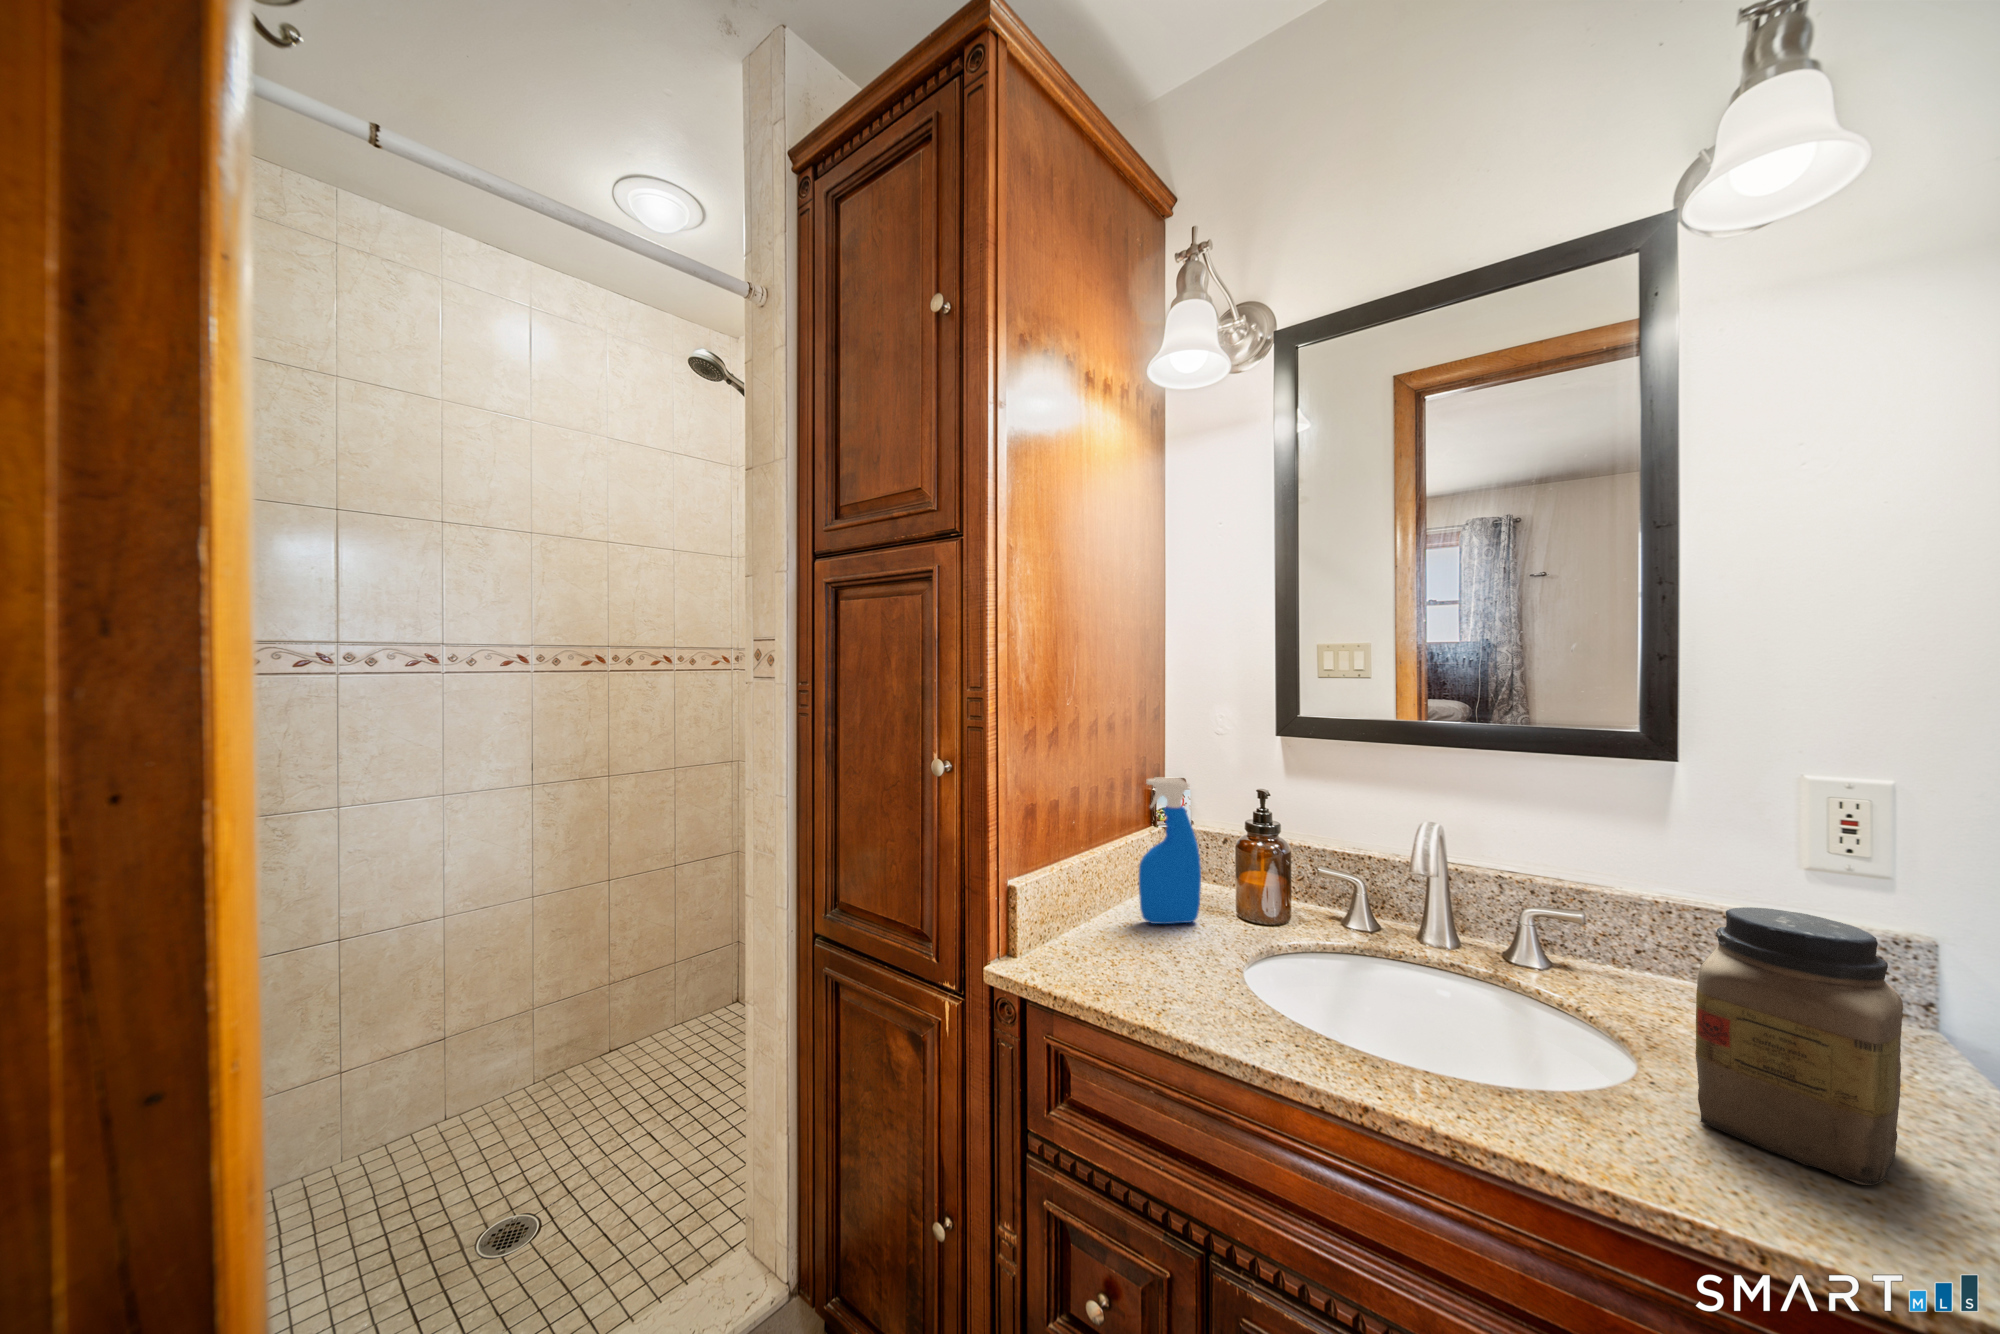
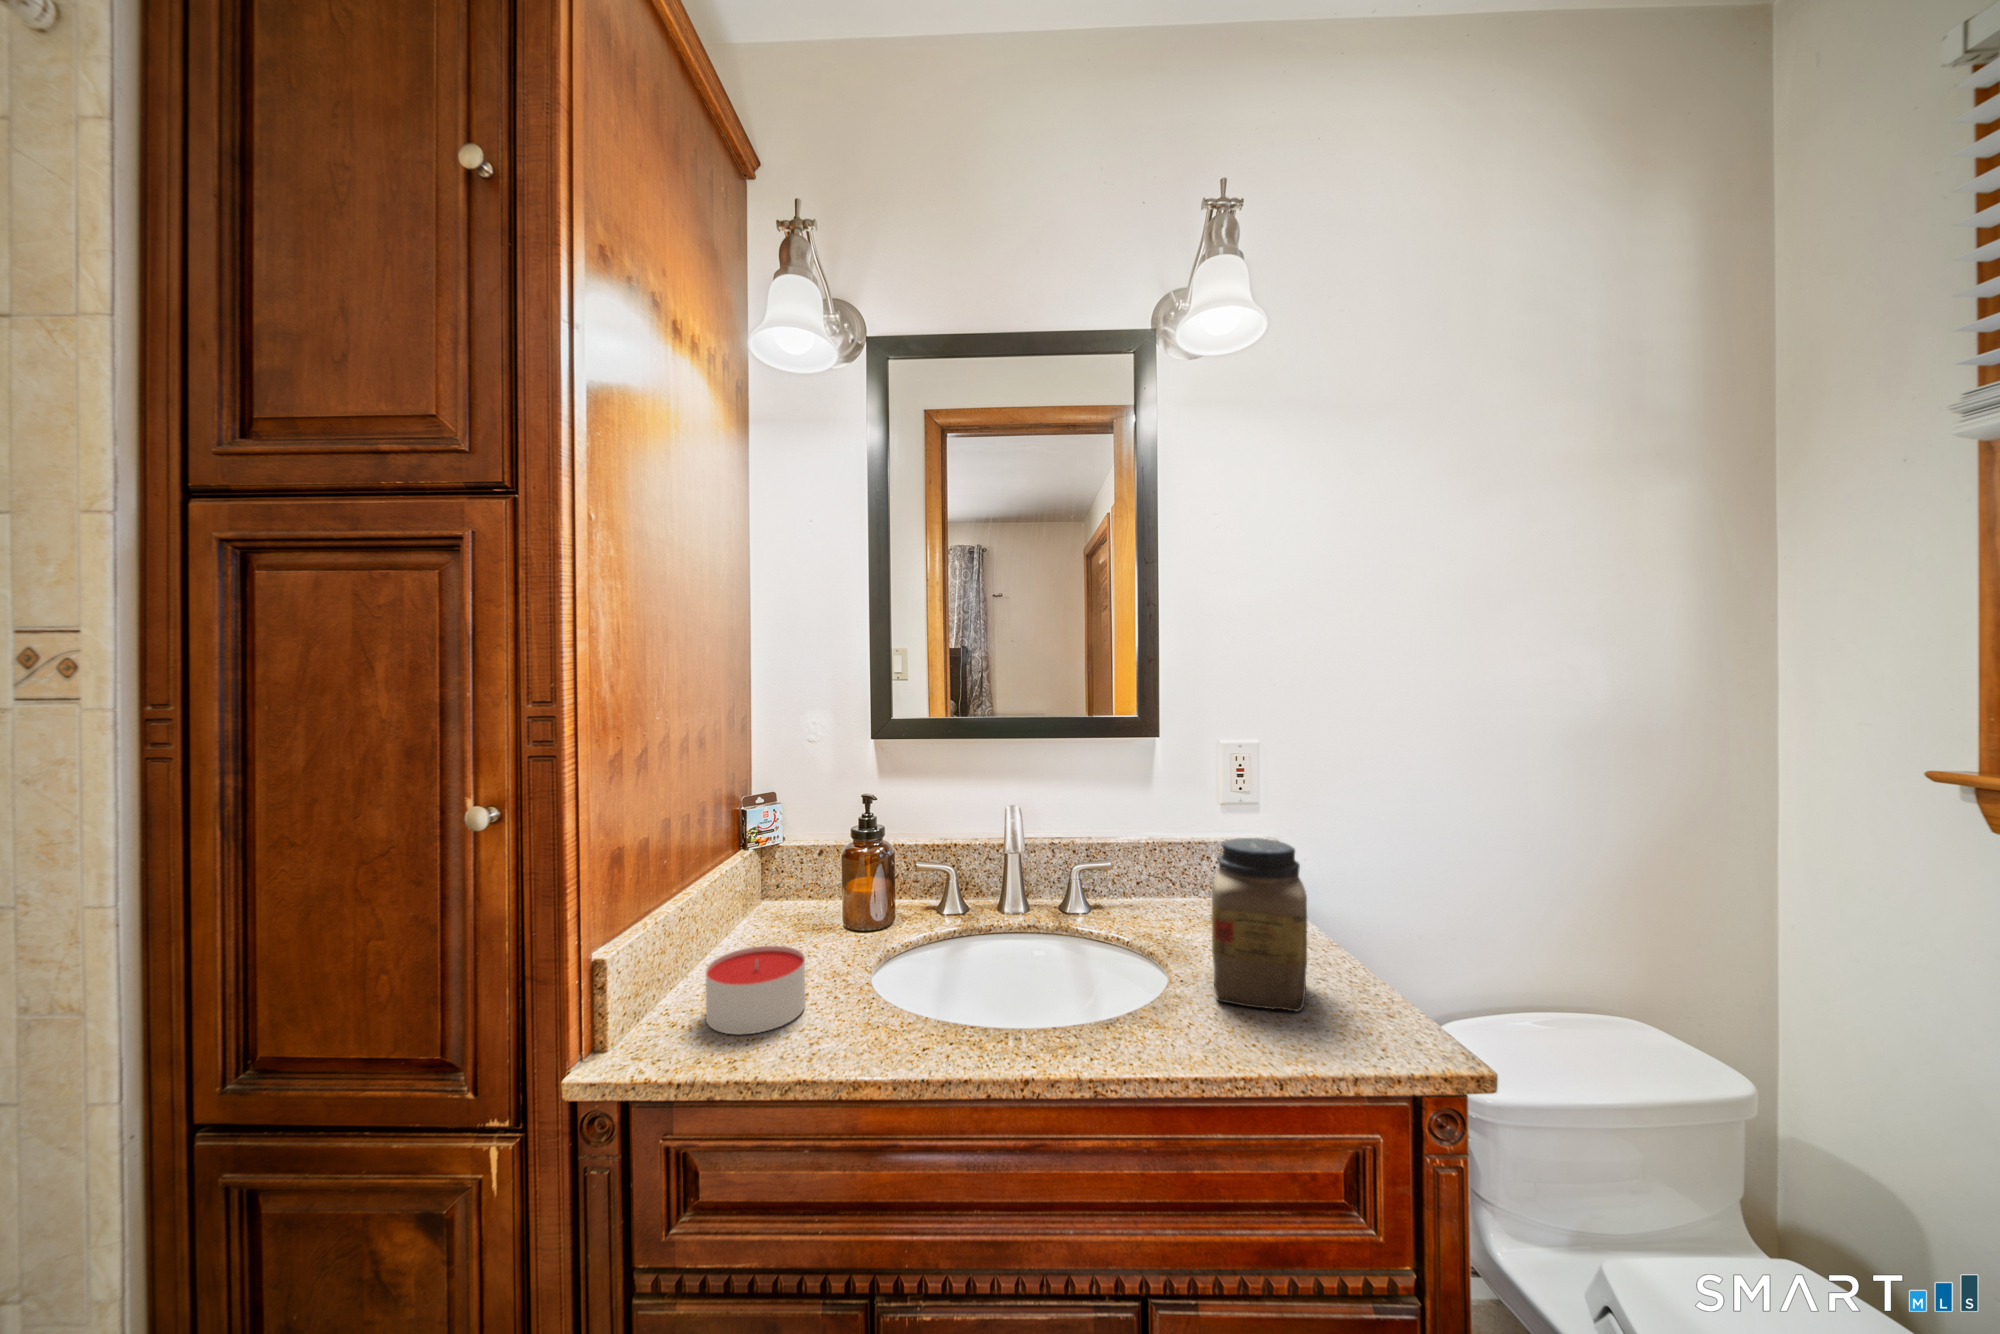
spray bottle: present [1139,778,1201,924] -> none [744,793,810,960]
candle: none [1090,907,1174,980] -> present [706,946,805,1035]

